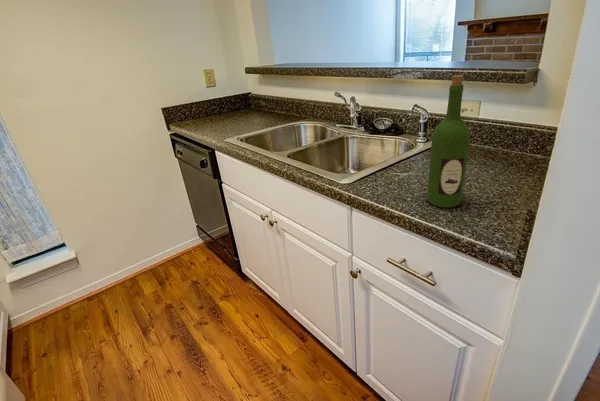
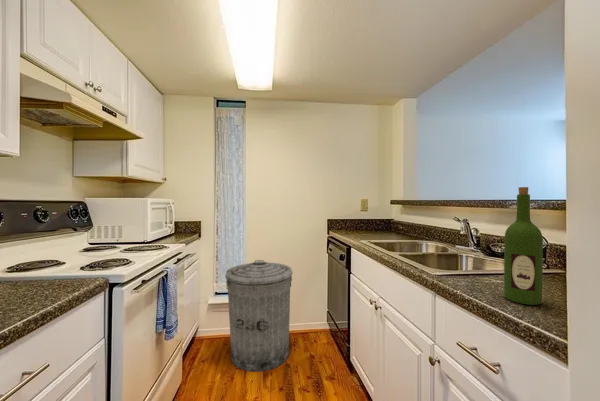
trash can: none [25,191,166,337] -> present [225,260,292,372]

